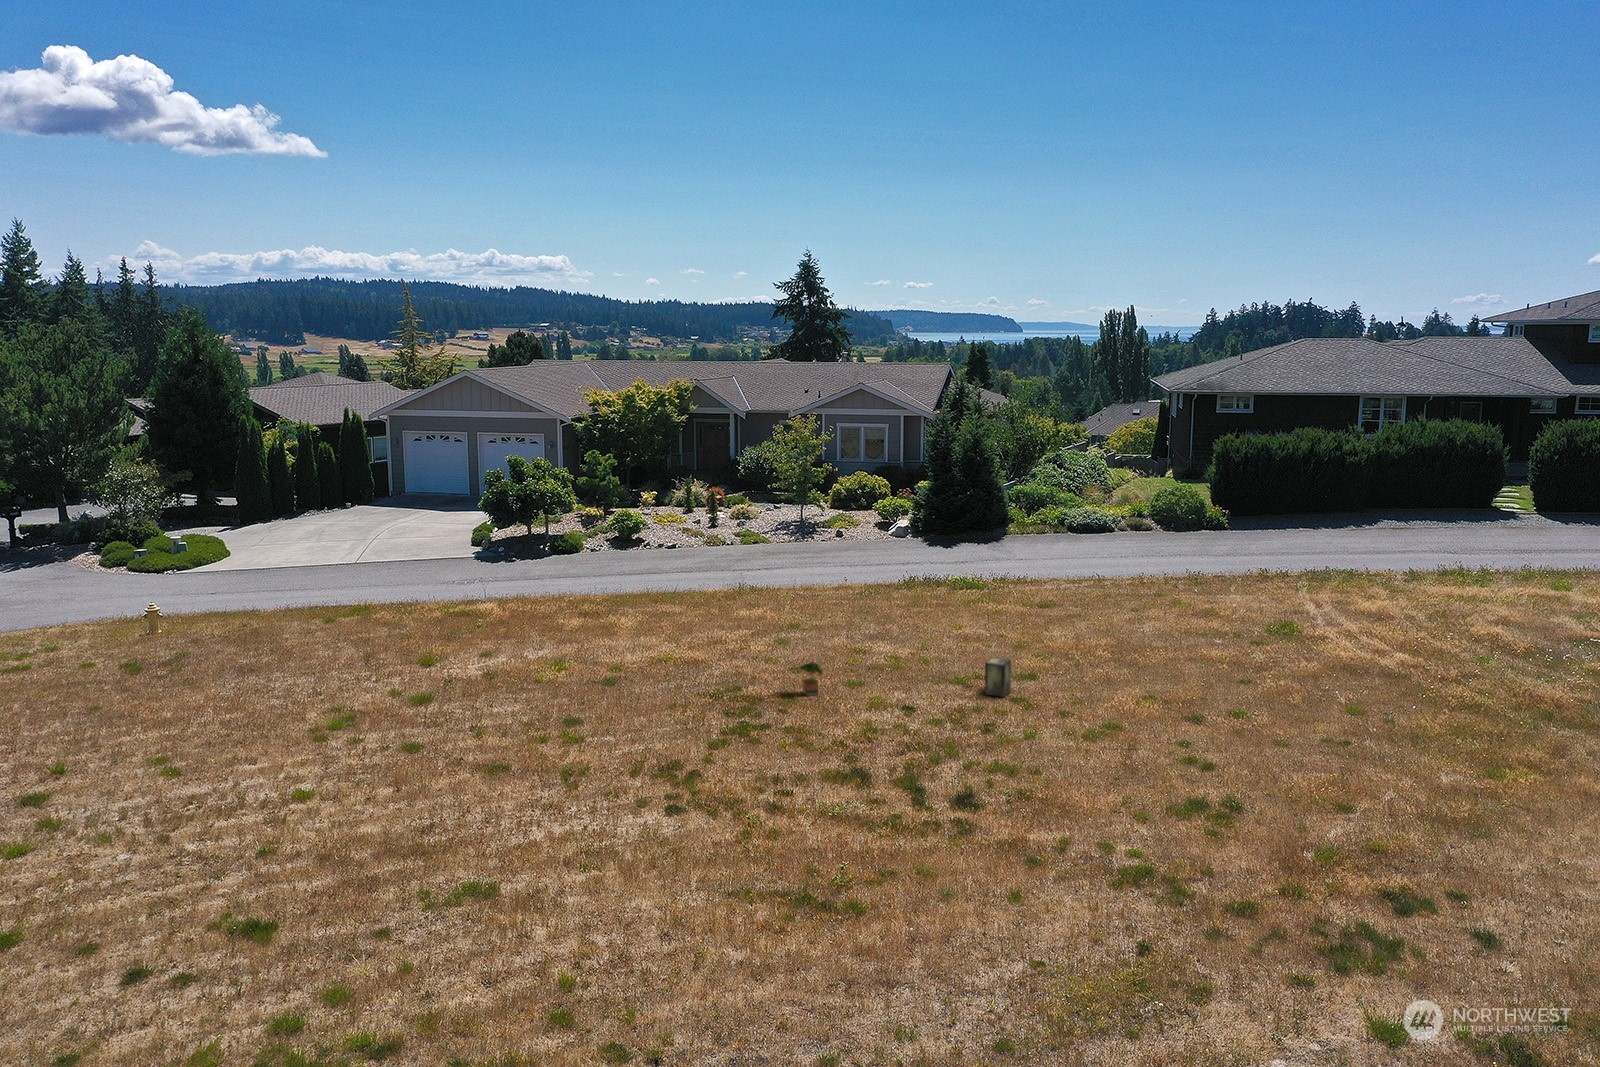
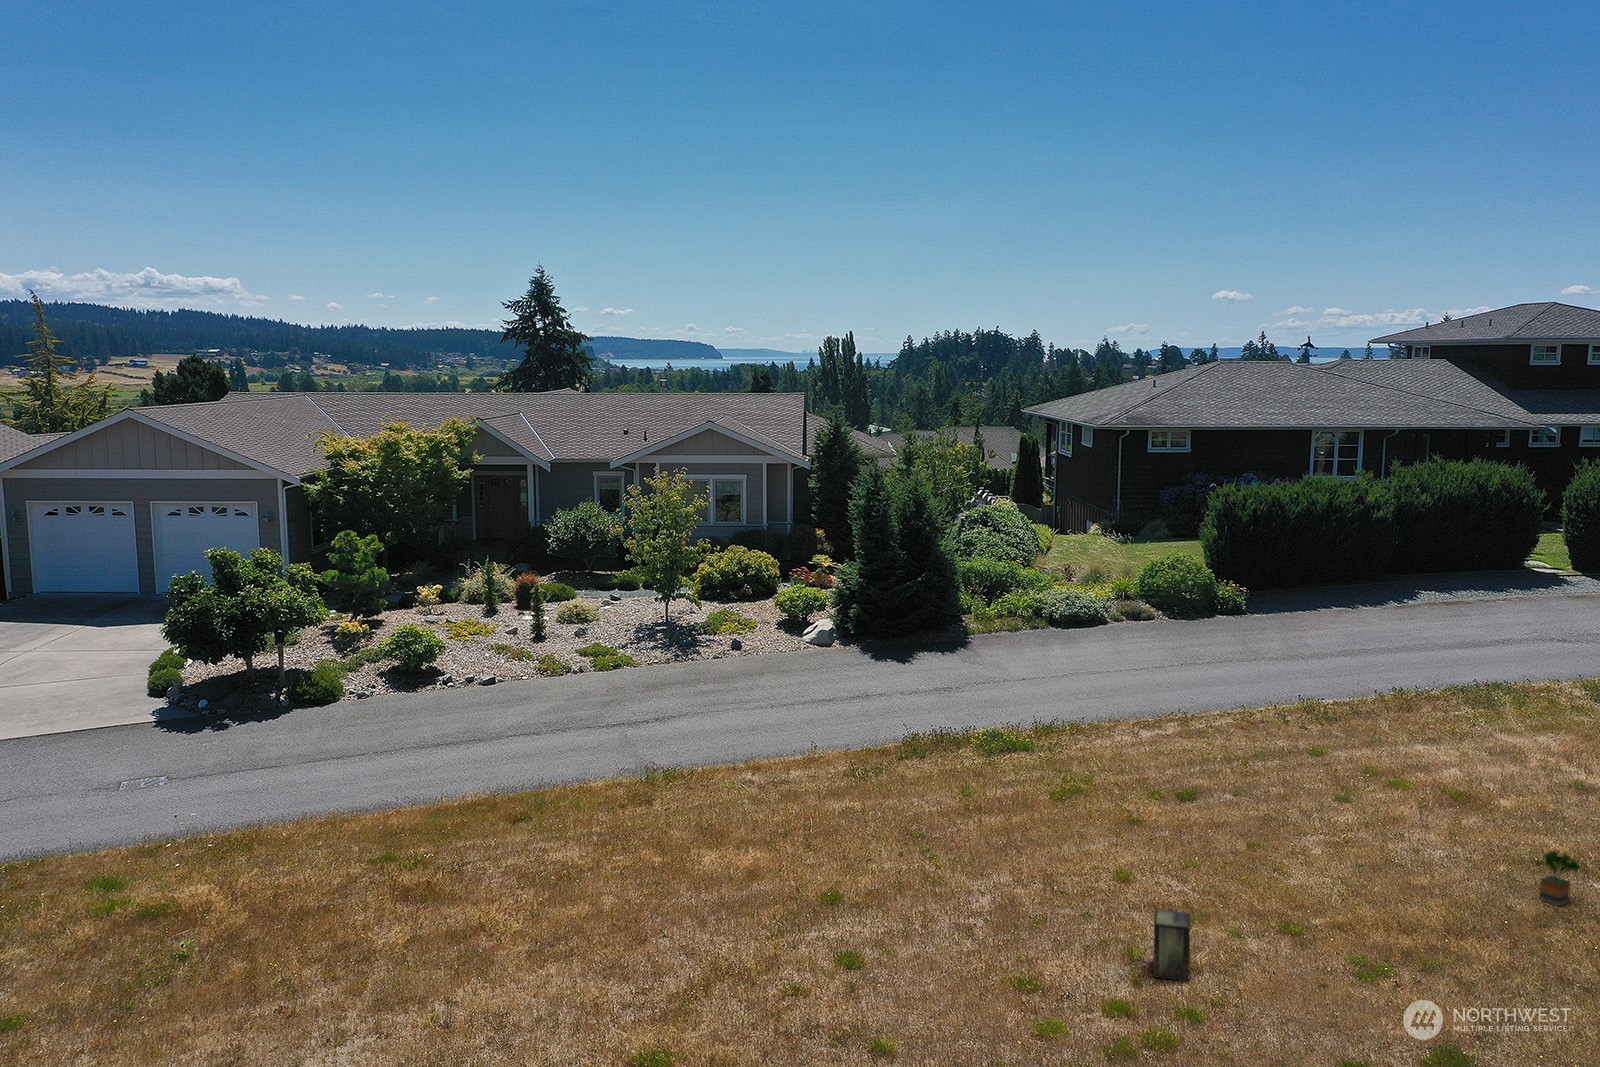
potted tree: present [800,662,822,696] -> present [1536,851,1581,906]

